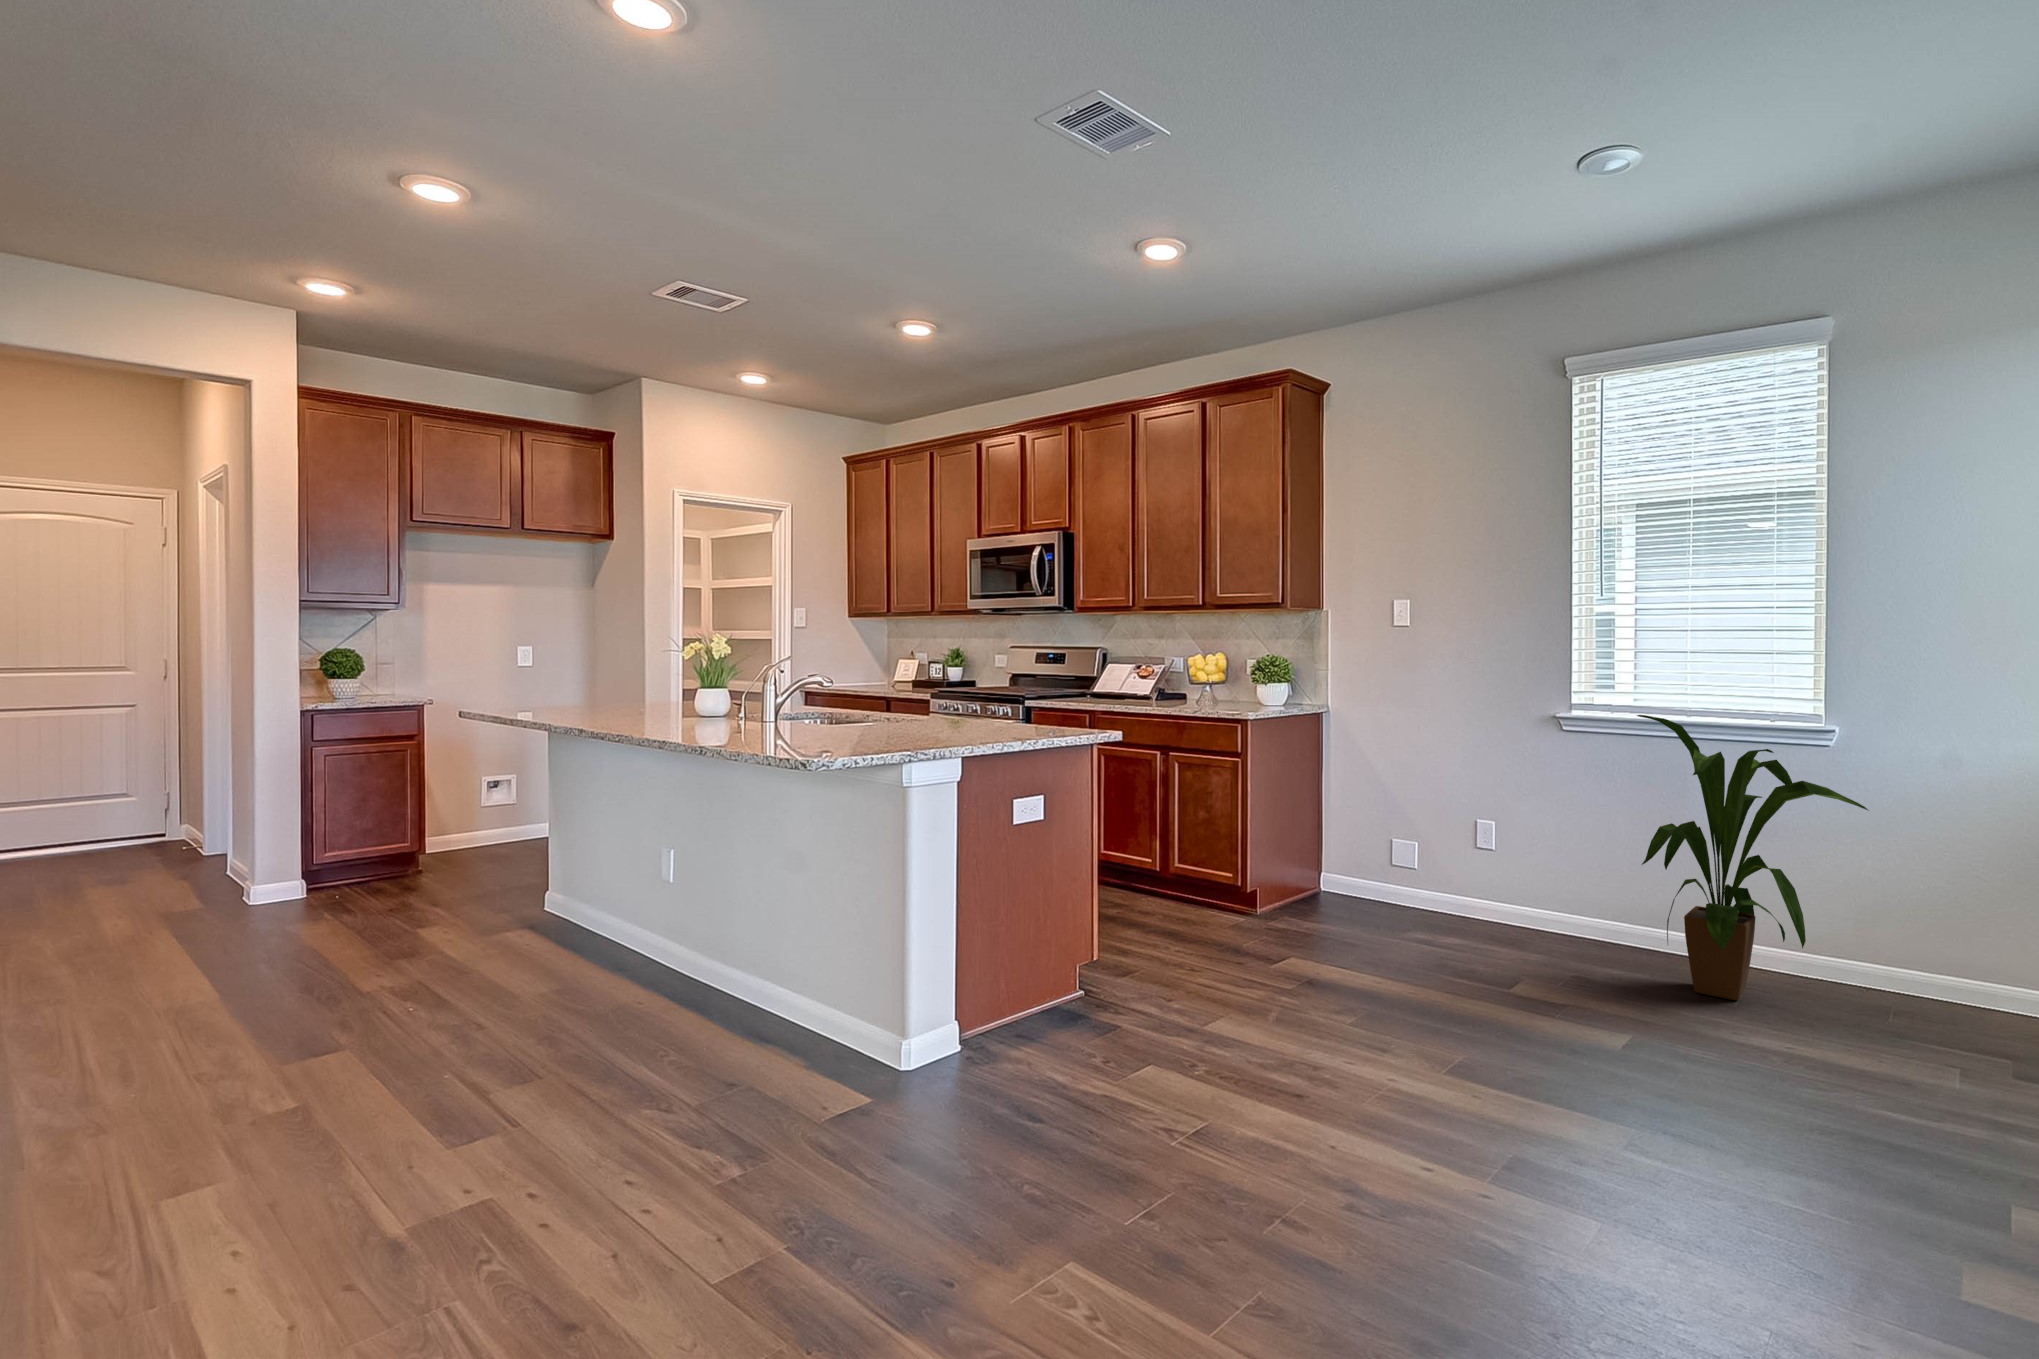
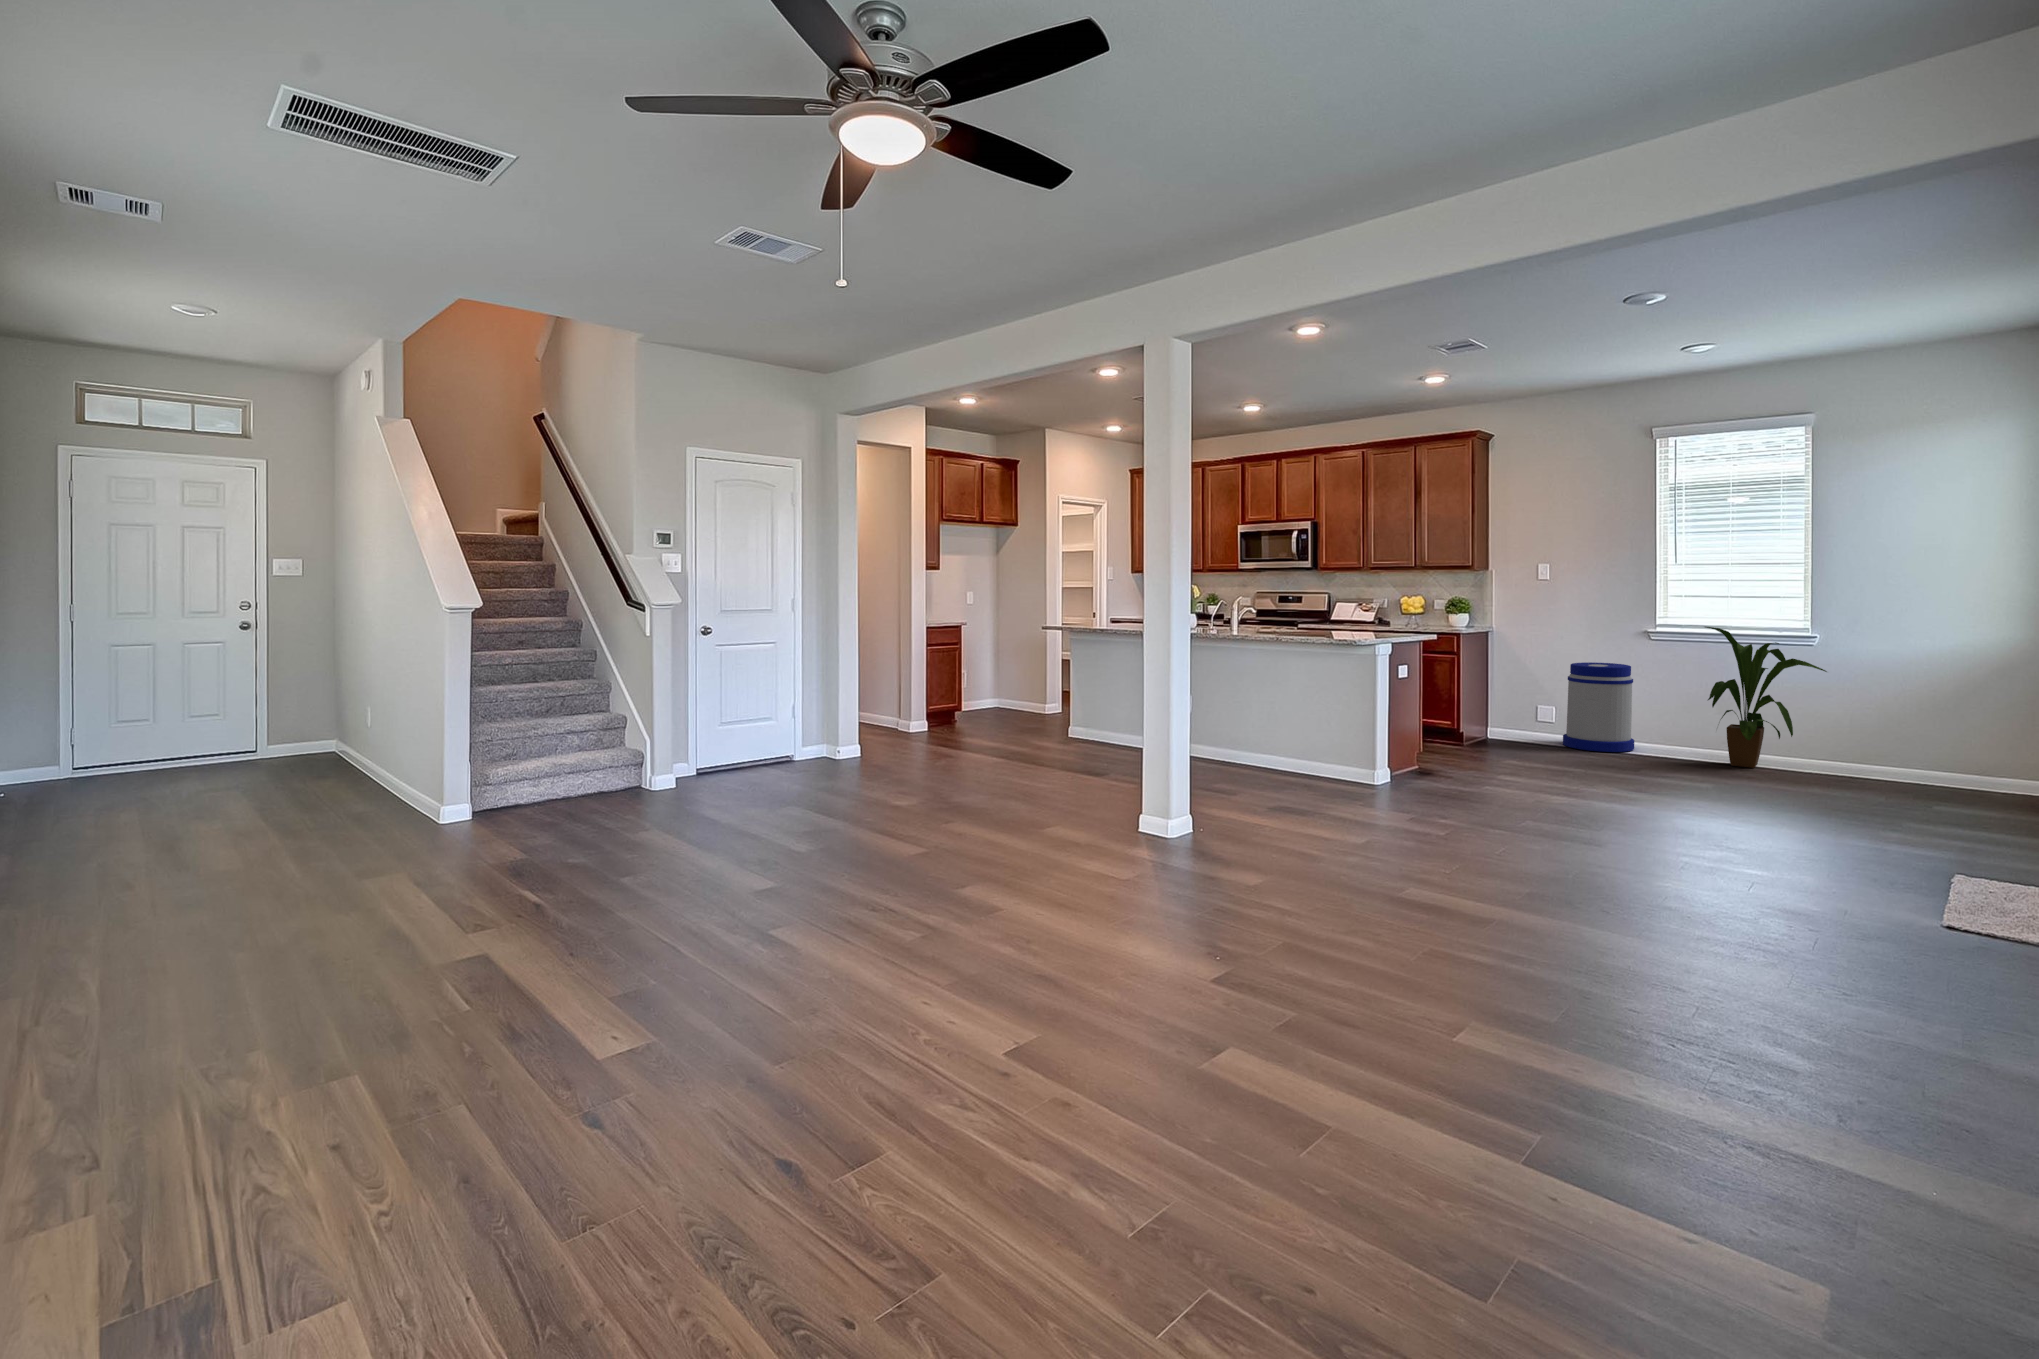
trash can: none [1417,776,1535,950] -> present [1563,662,1634,752]

